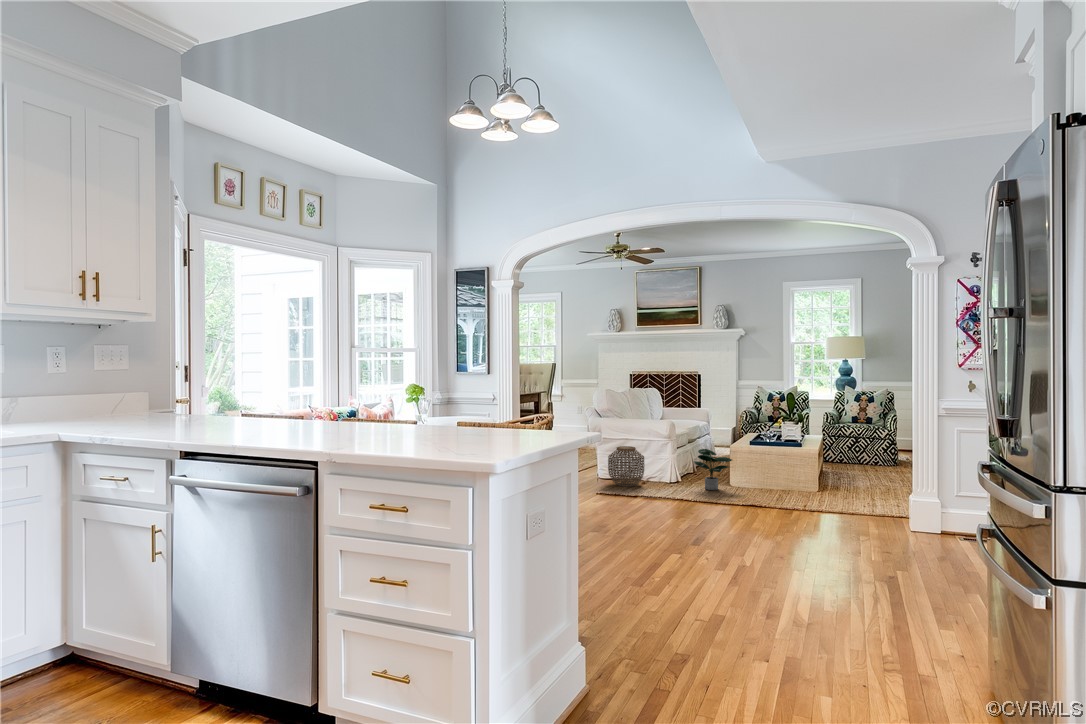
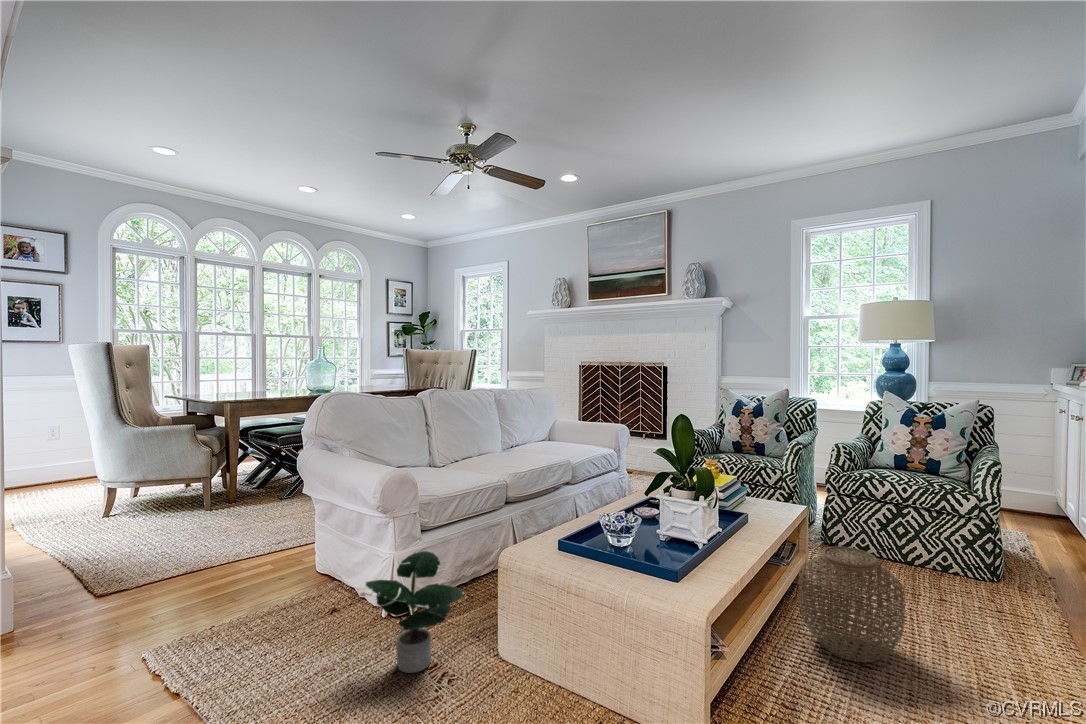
woven basket: present [608,446,644,487] -> present [799,546,905,662]

